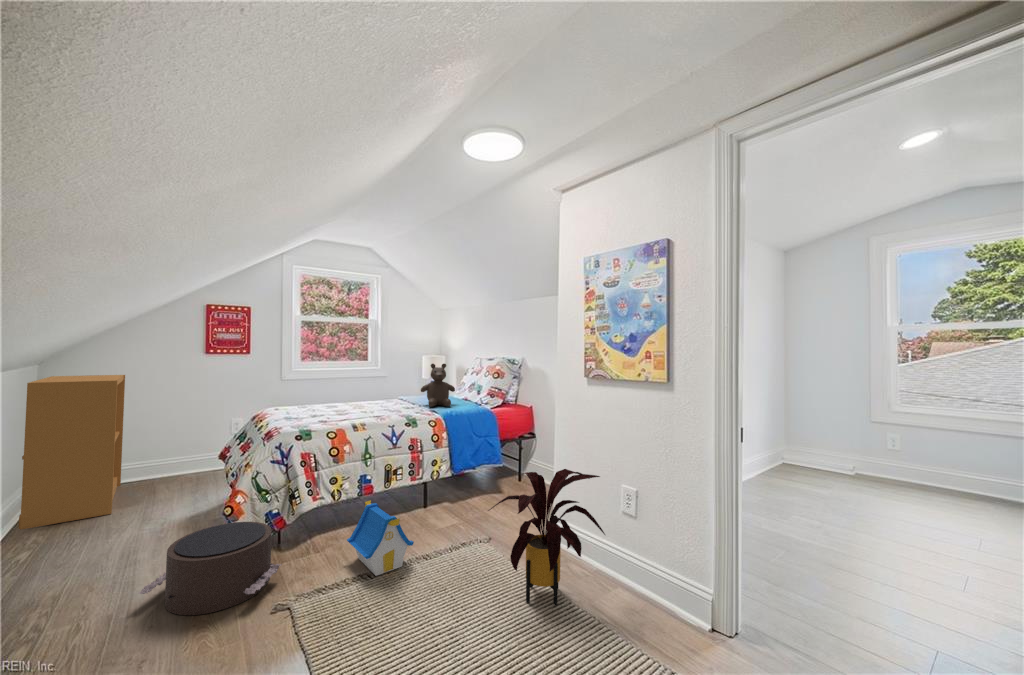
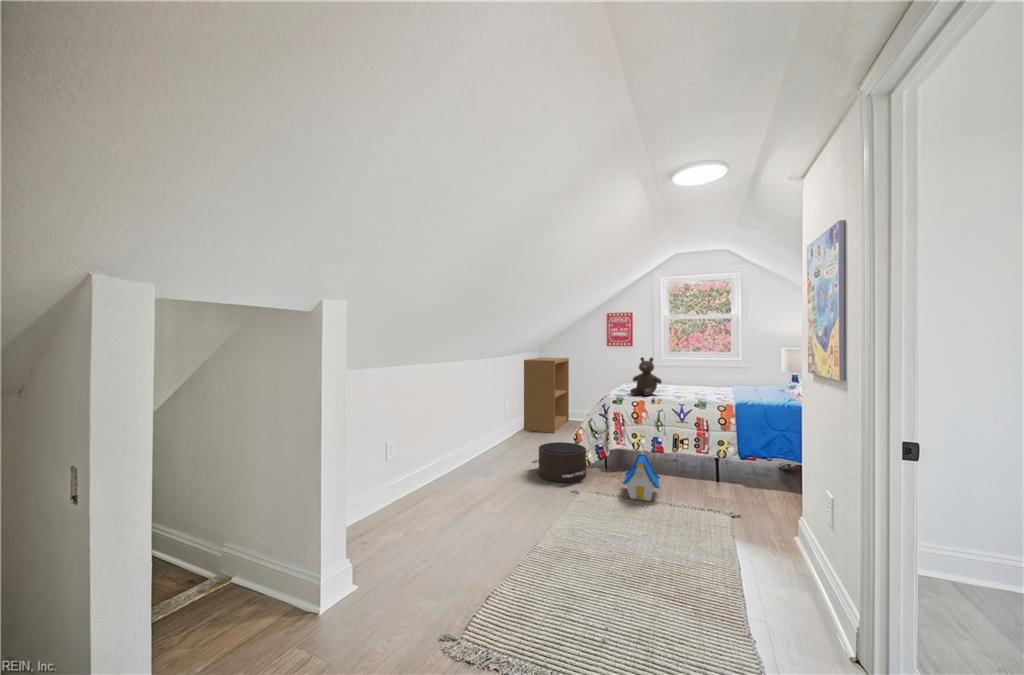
teddy bear: present [421,364,455,407] -> present [630,357,662,396]
house plant: present [488,469,605,605] -> none [664,448,794,562]

